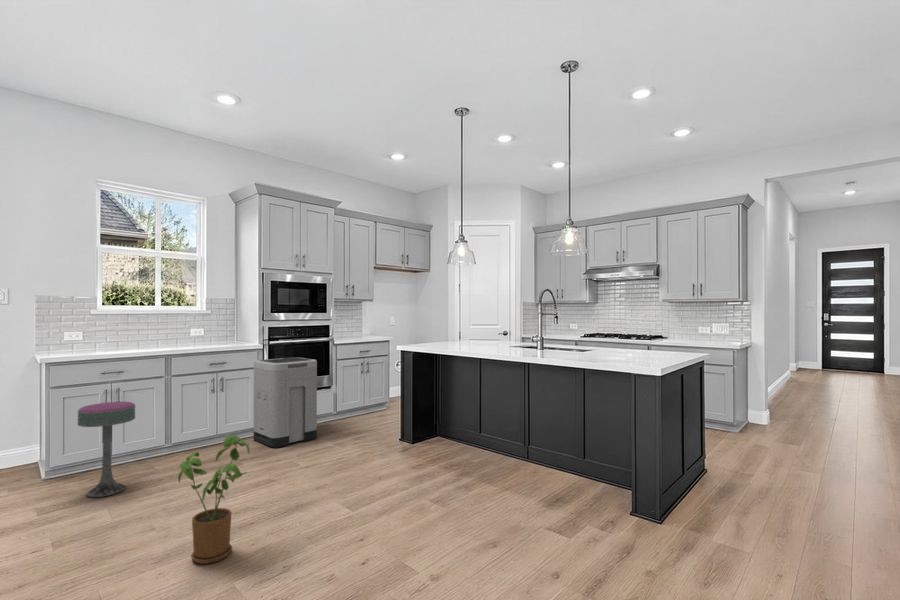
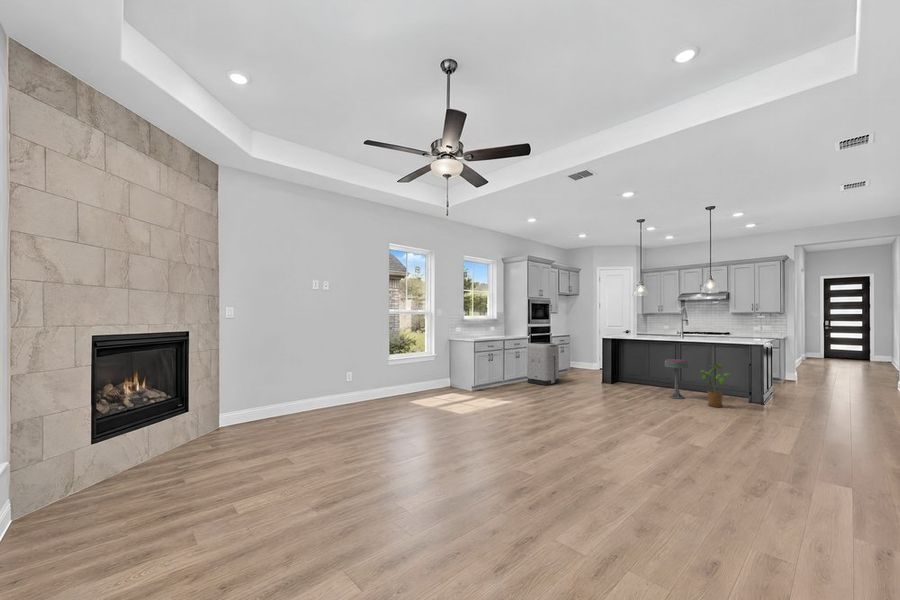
bar stool: present [78,402,135,497] -> present [665,359,688,399]
house plant: present [178,435,250,564] -> present [701,364,730,407]

